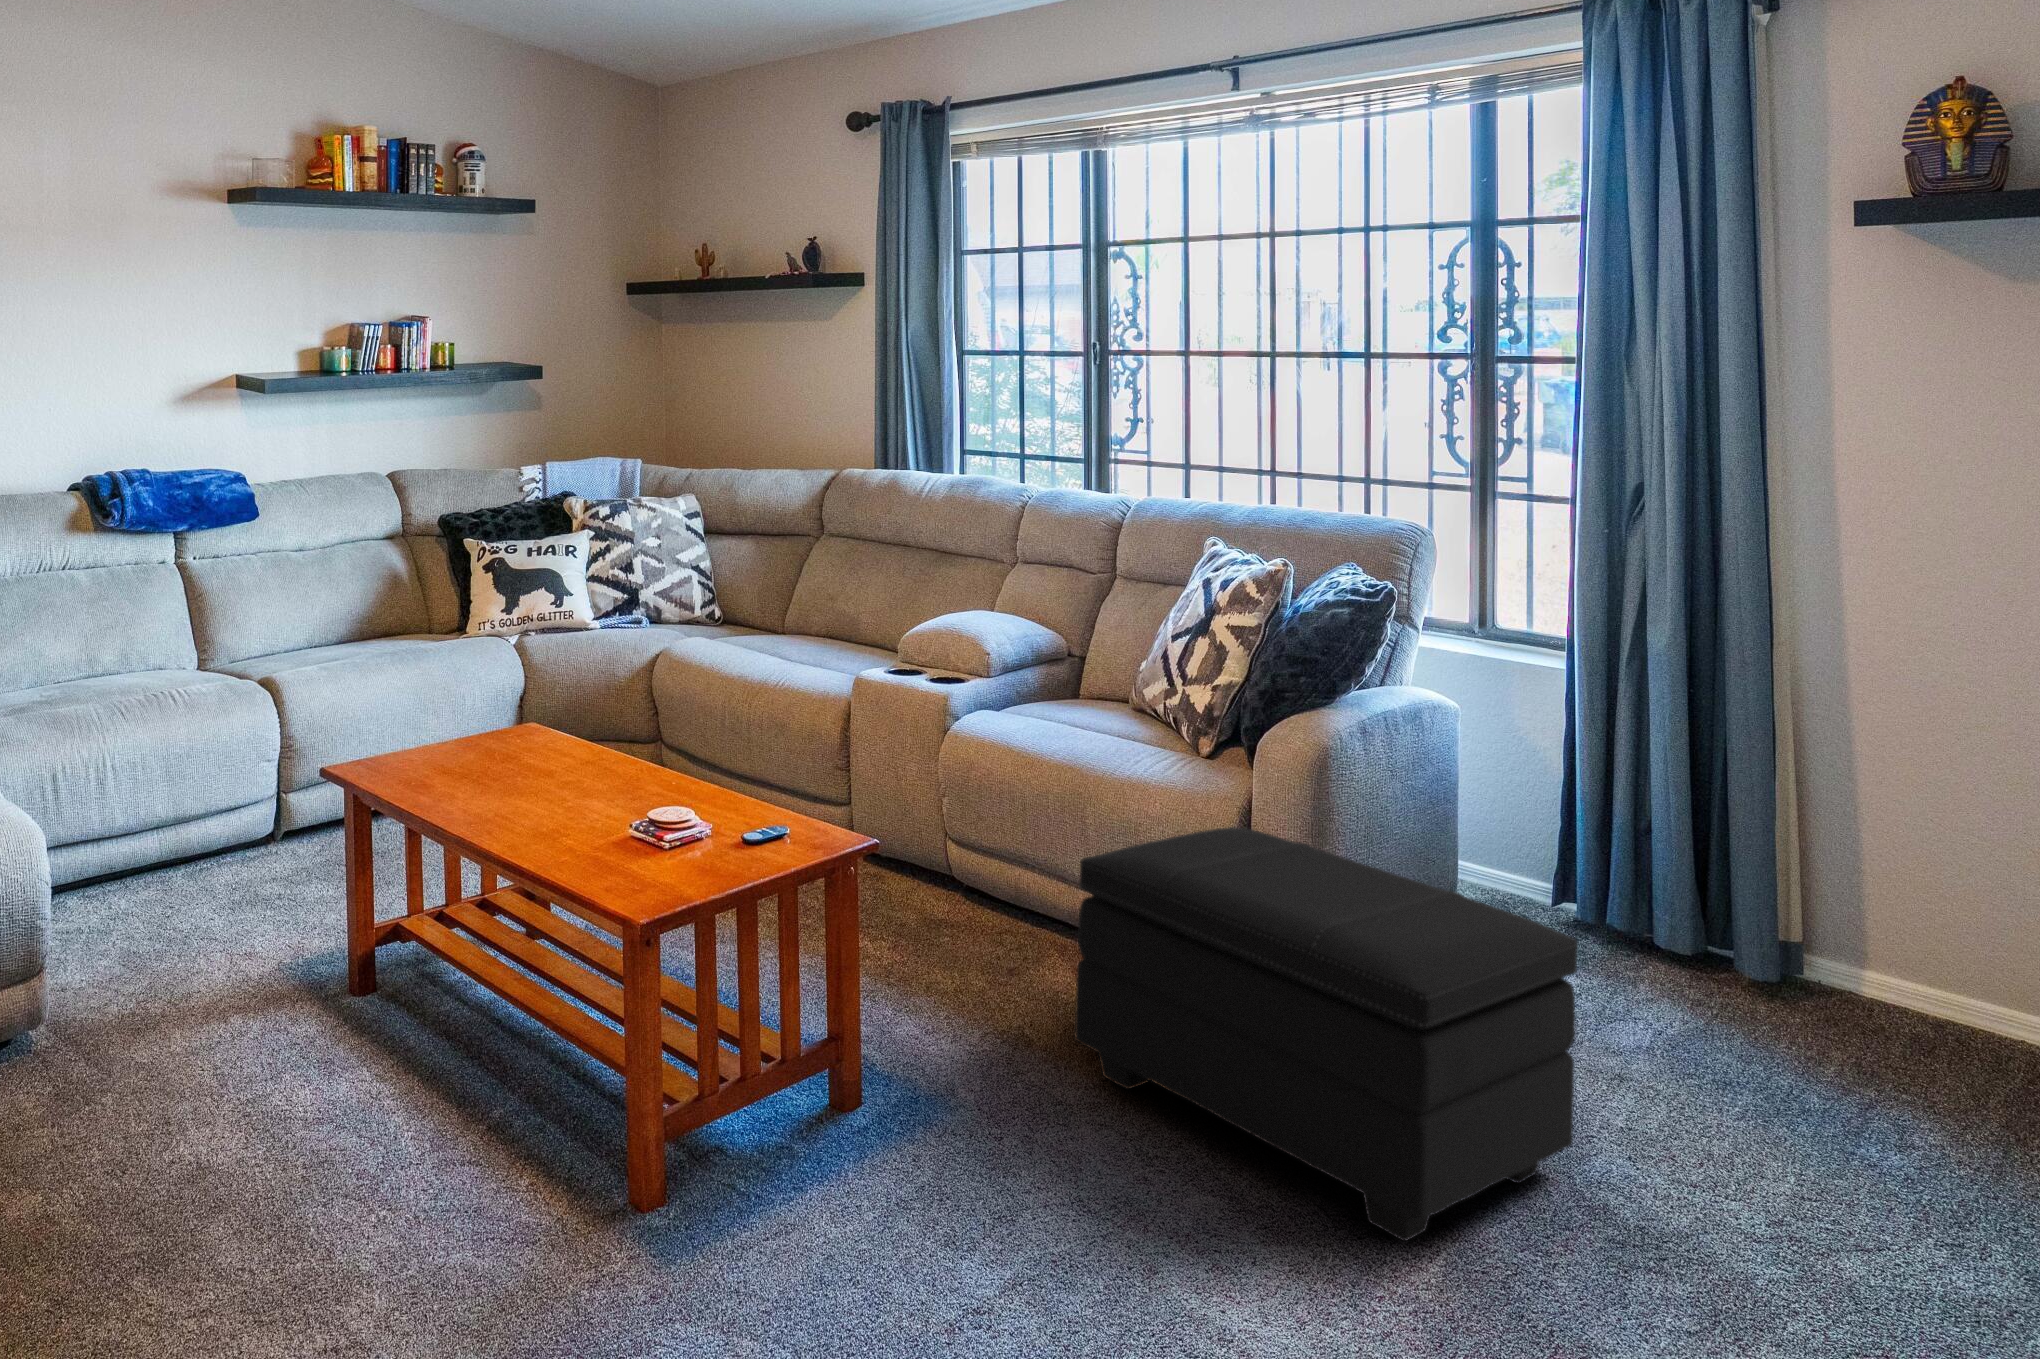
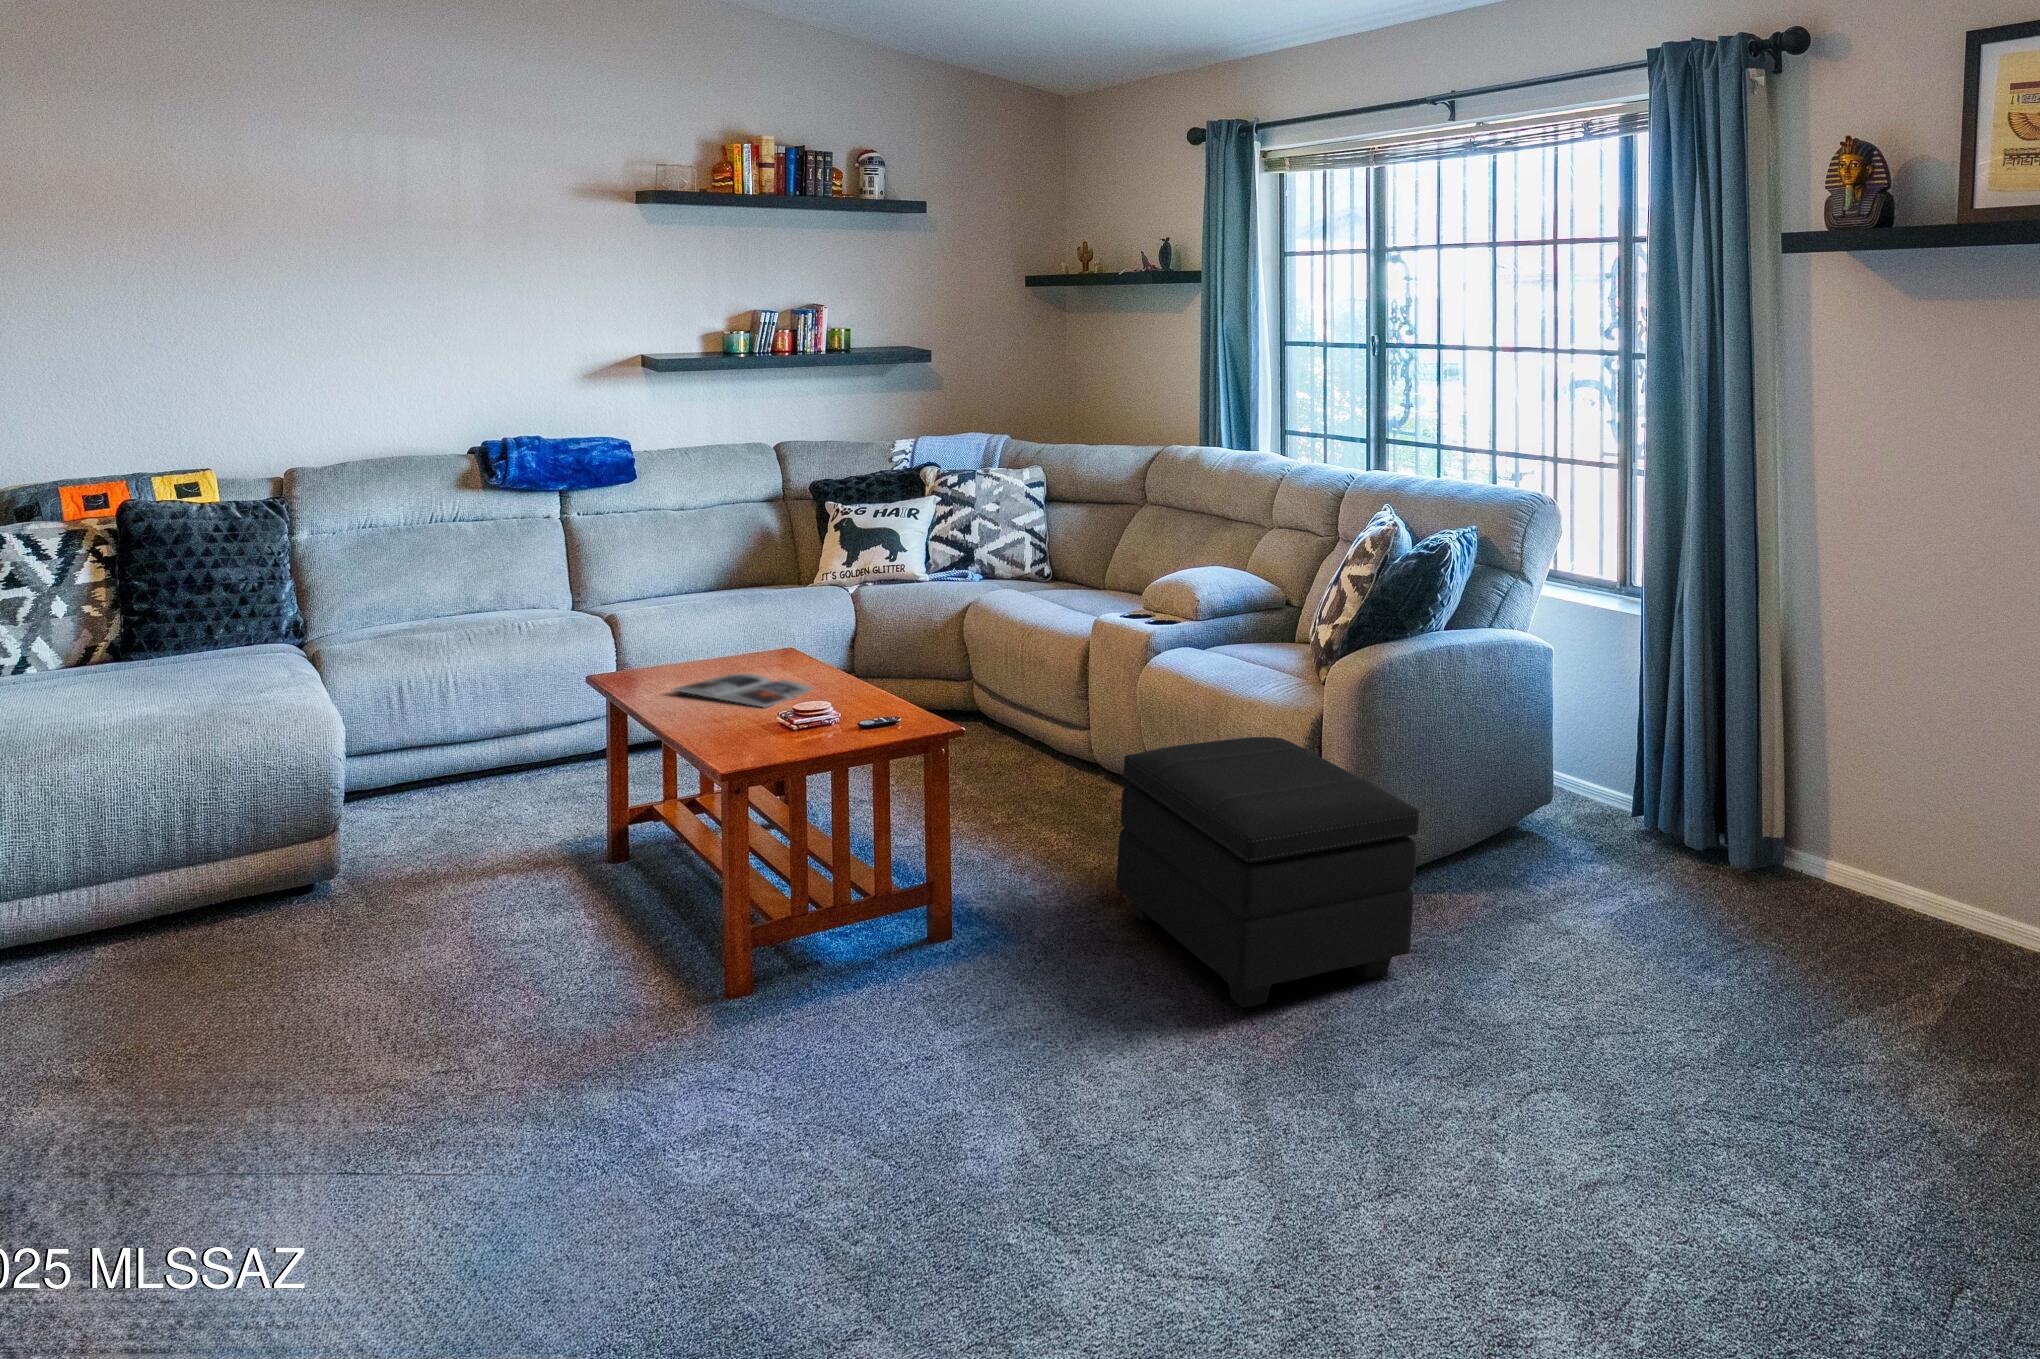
magazine: none [422,752,601,799] -> present [674,674,813,707]

